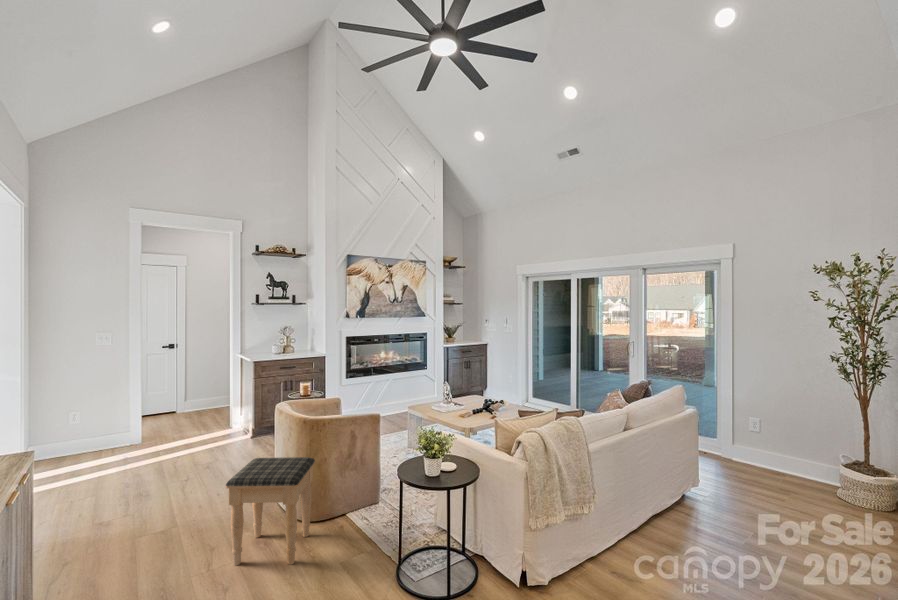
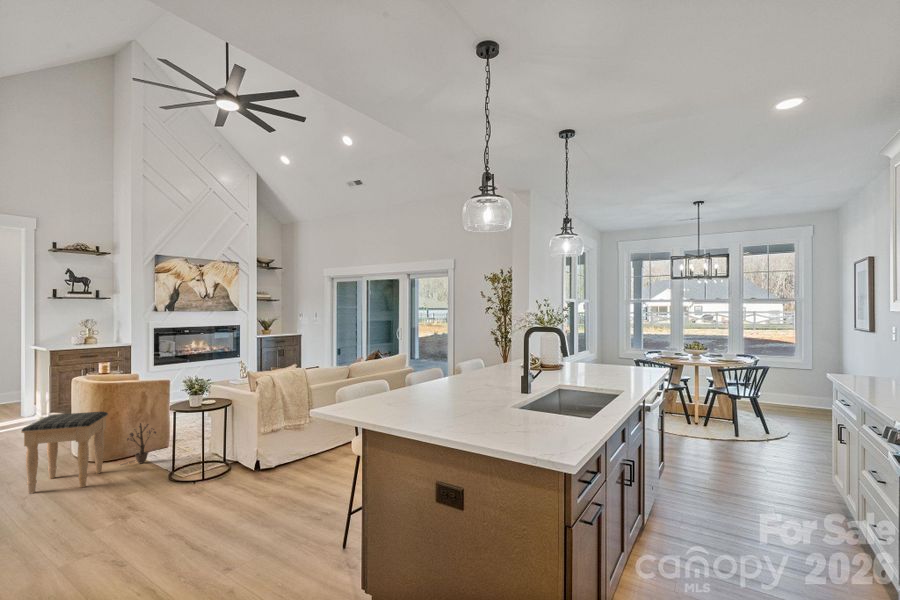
decorative plant: none [328,472,367,527] -> present [122,423,156,465]

